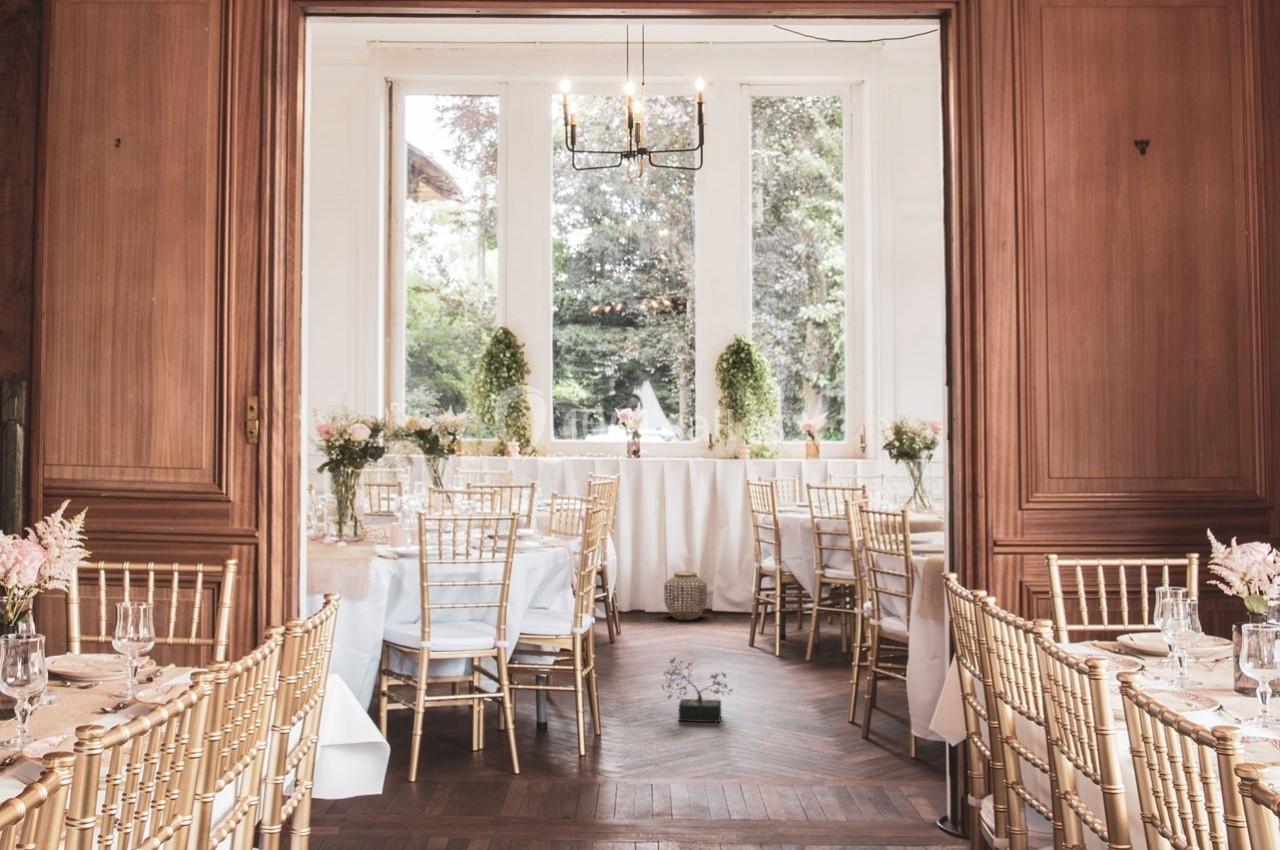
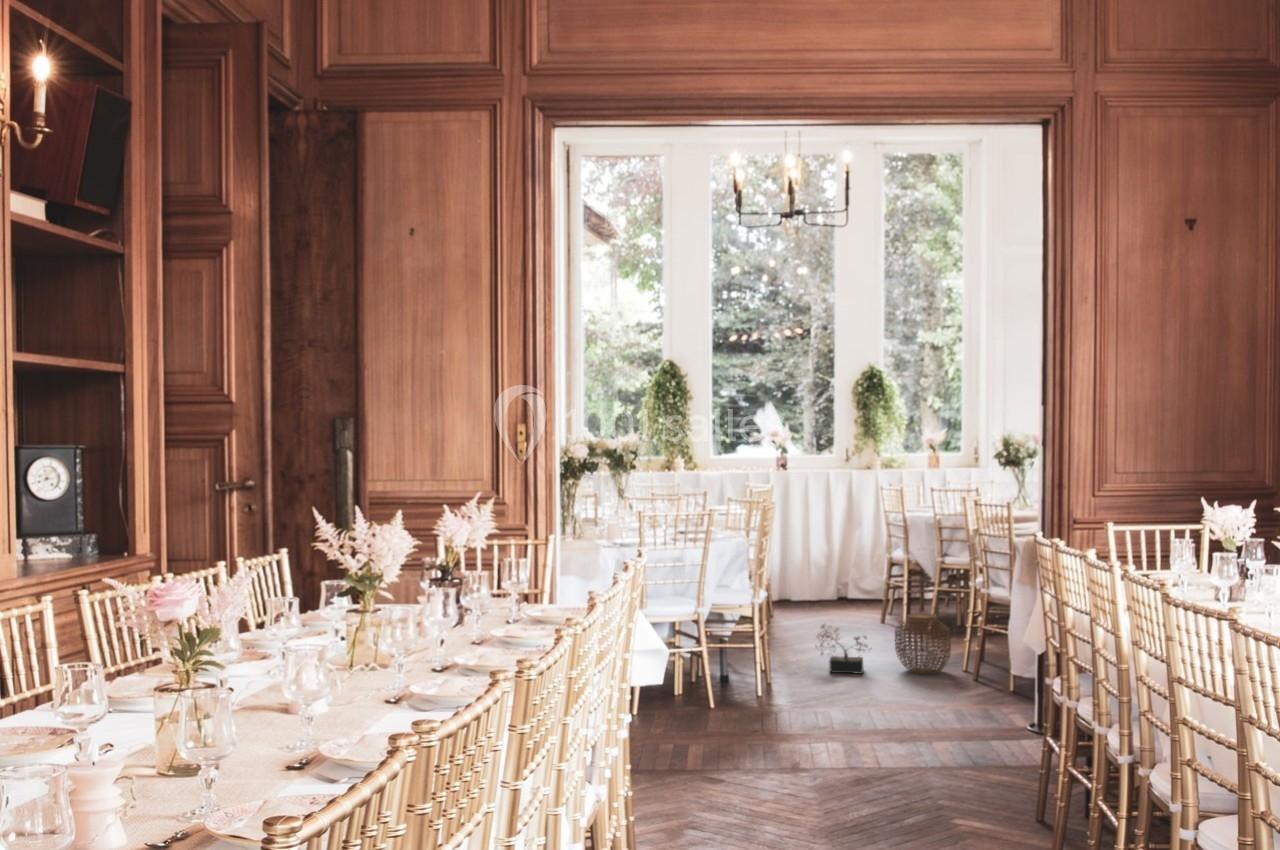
woven basket: present [664,572,707,619] -> present [895,613,951,674]

